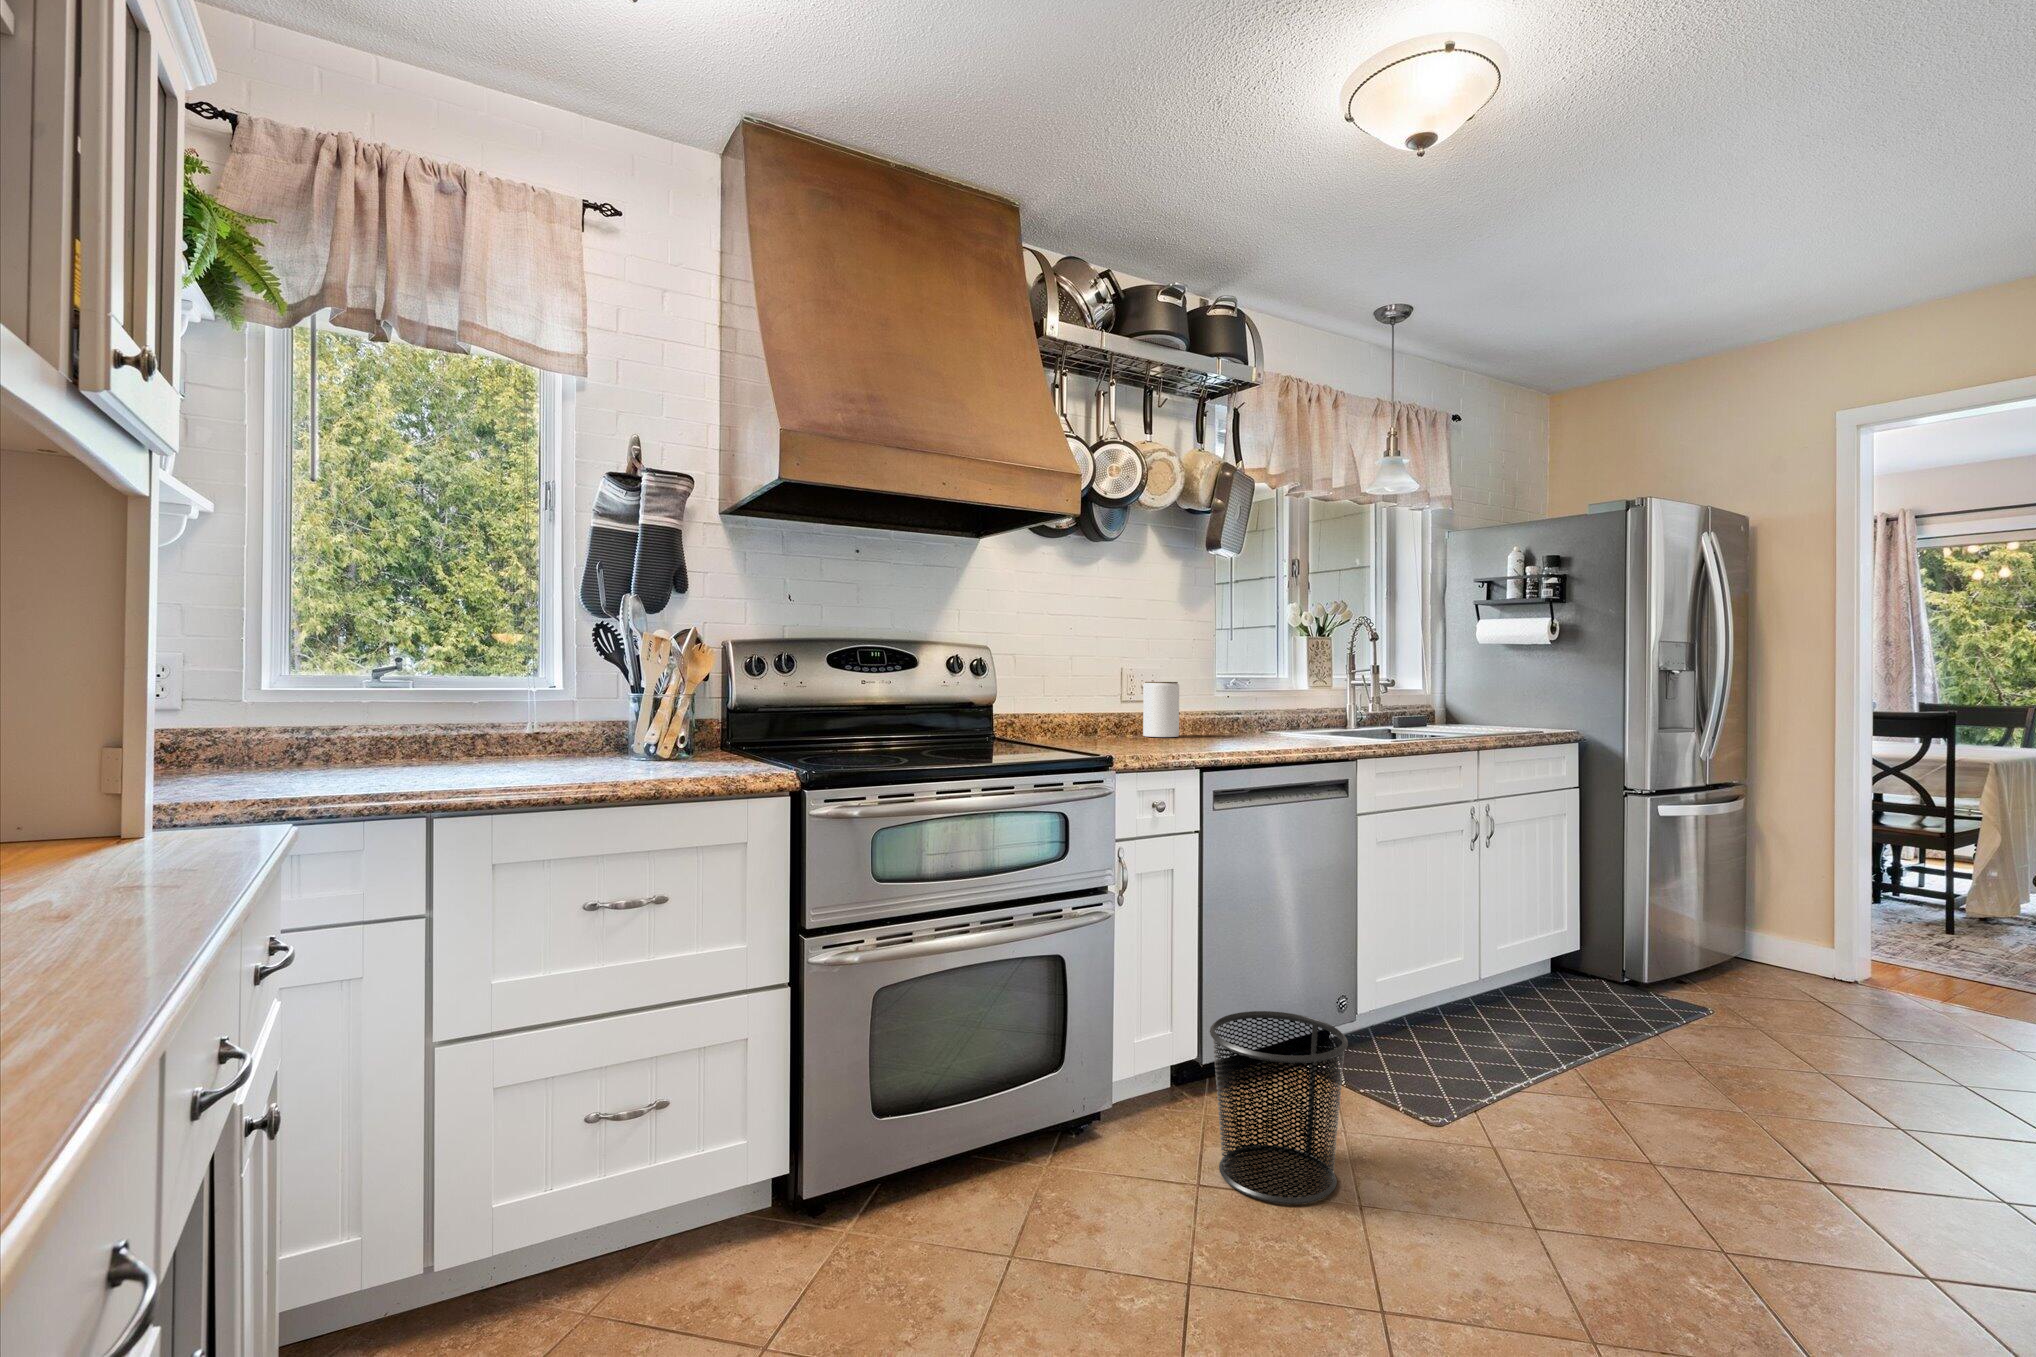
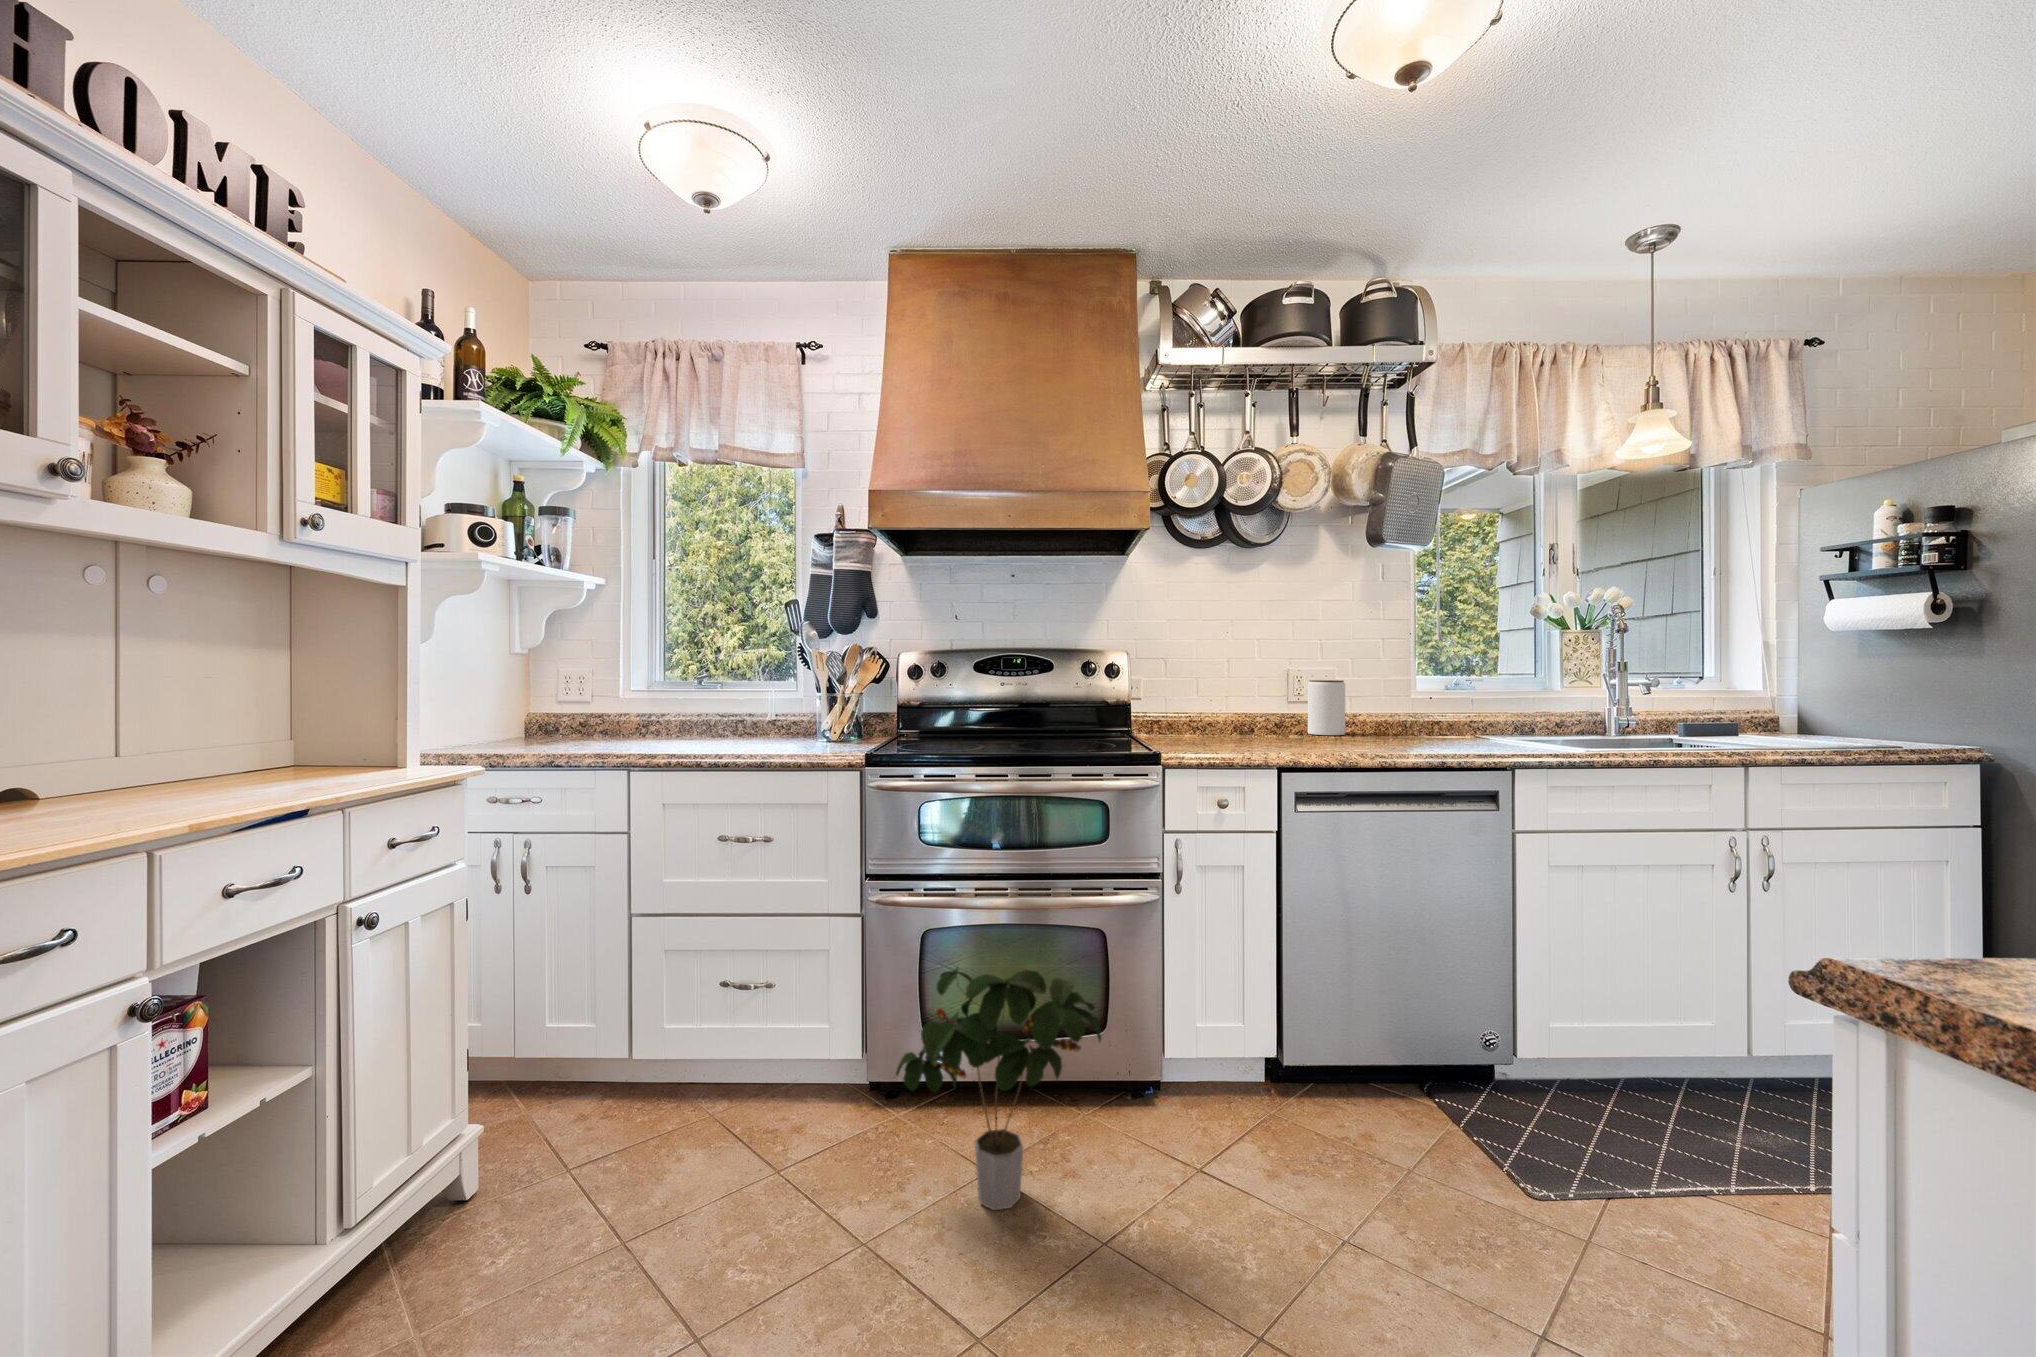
potted plant: none [919,996,1149,1278] -> present [896,967,1101,1210]
trash can: present [1210,1011,1348,1204] -> none [1214,1019,1359,1231]

